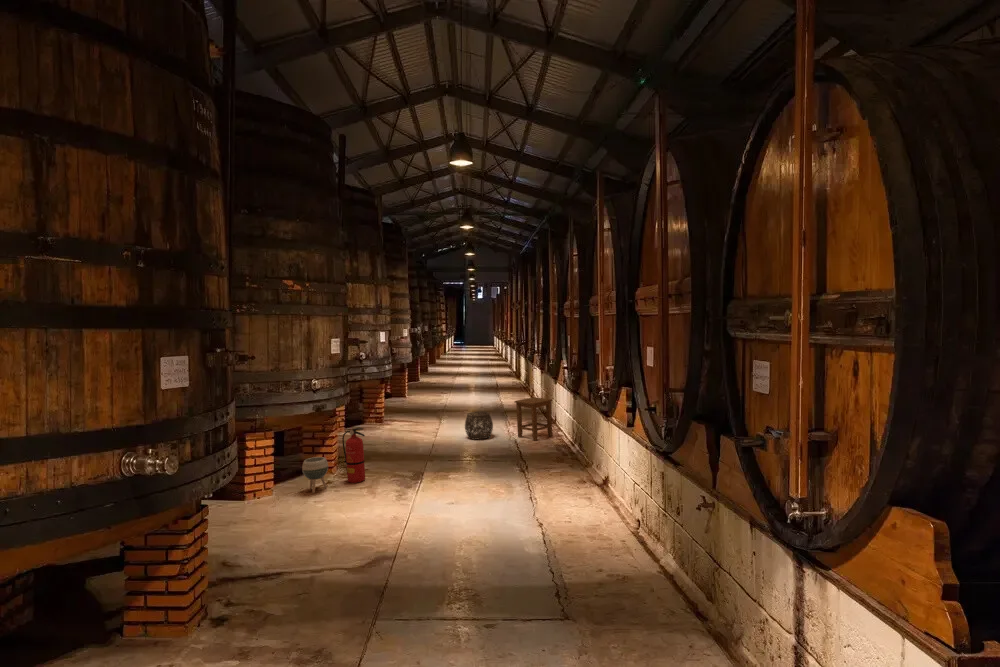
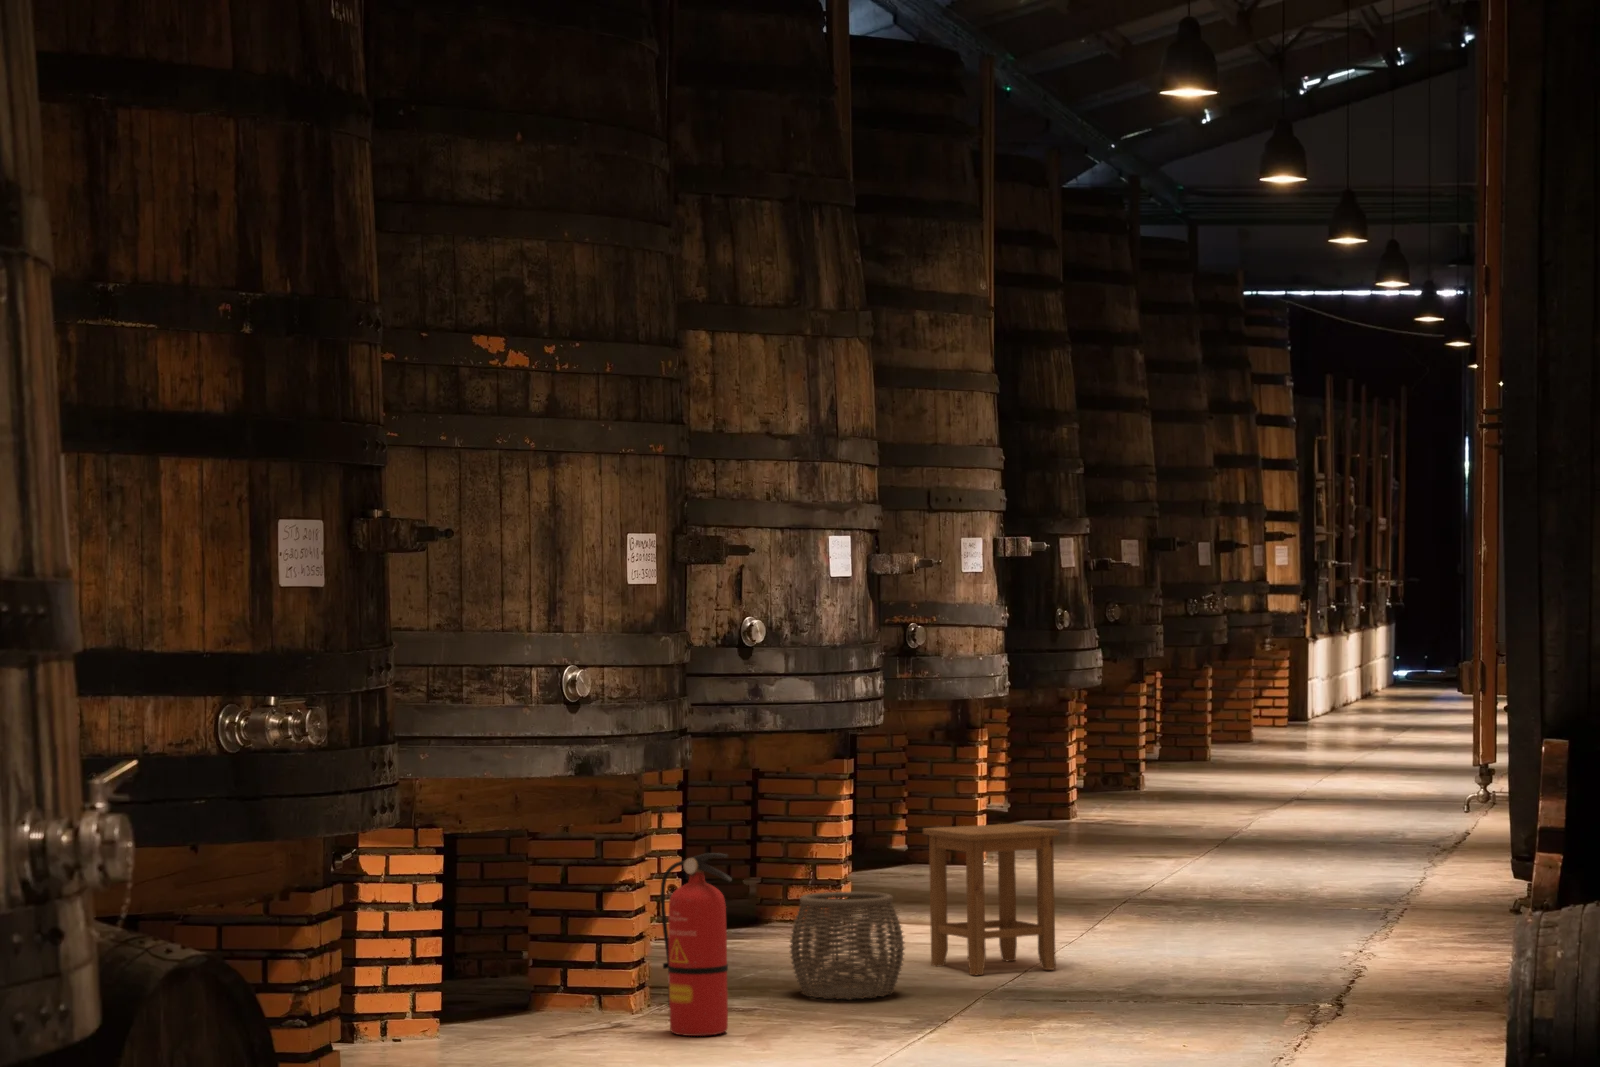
stool: present [515,397,552,441] -> present [923,824,1060,975]
woven basket: present [465,411,493,439] -> present [790,892,905,999]
planter: present [302,457,328,493] -> none [527,936,607,1045]

